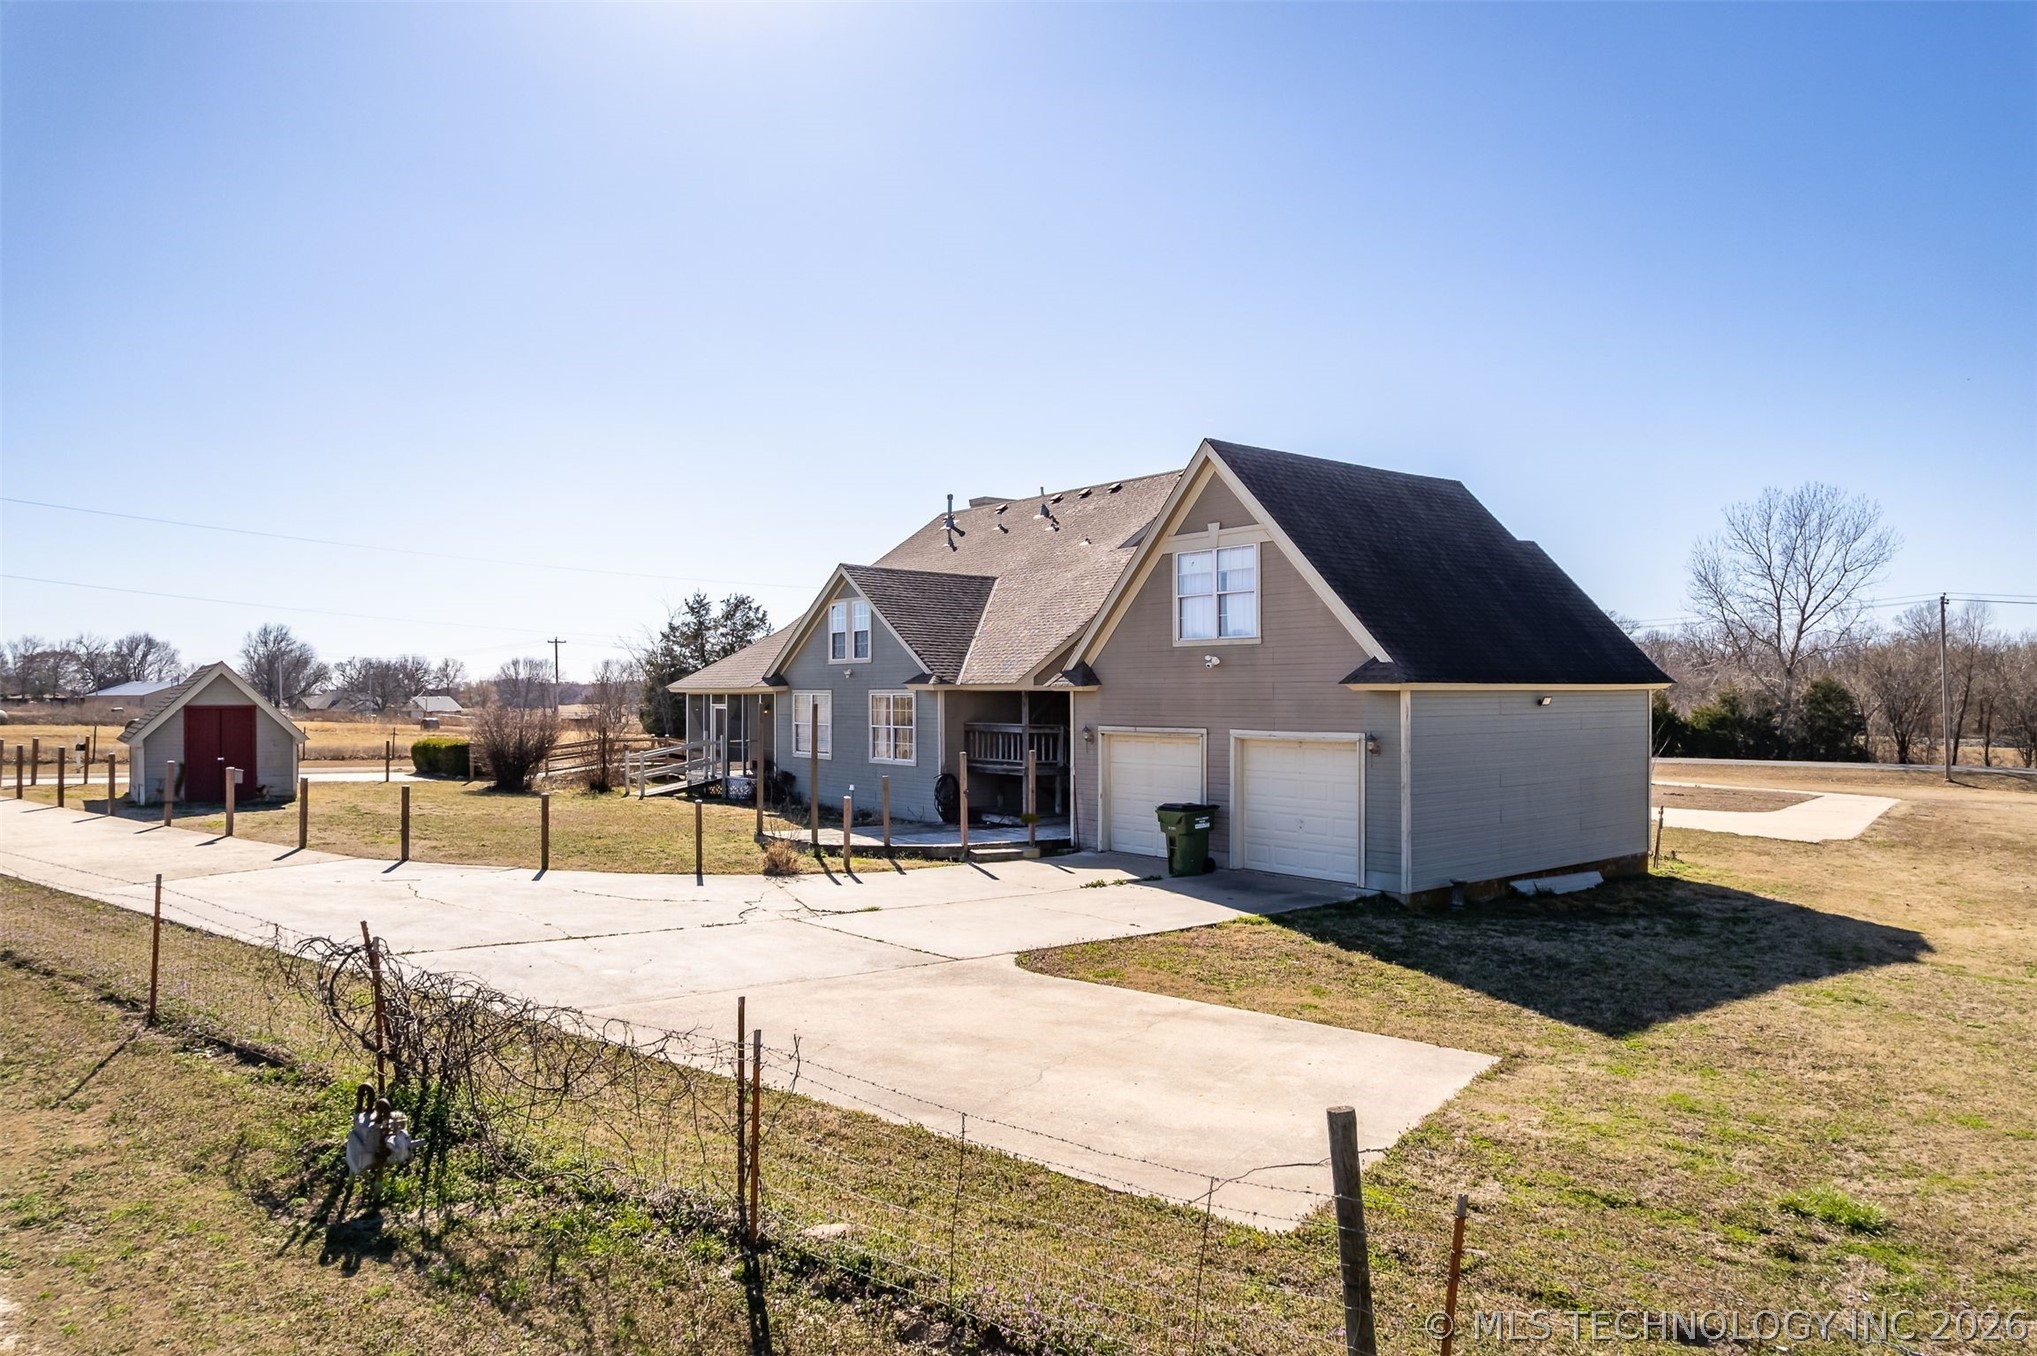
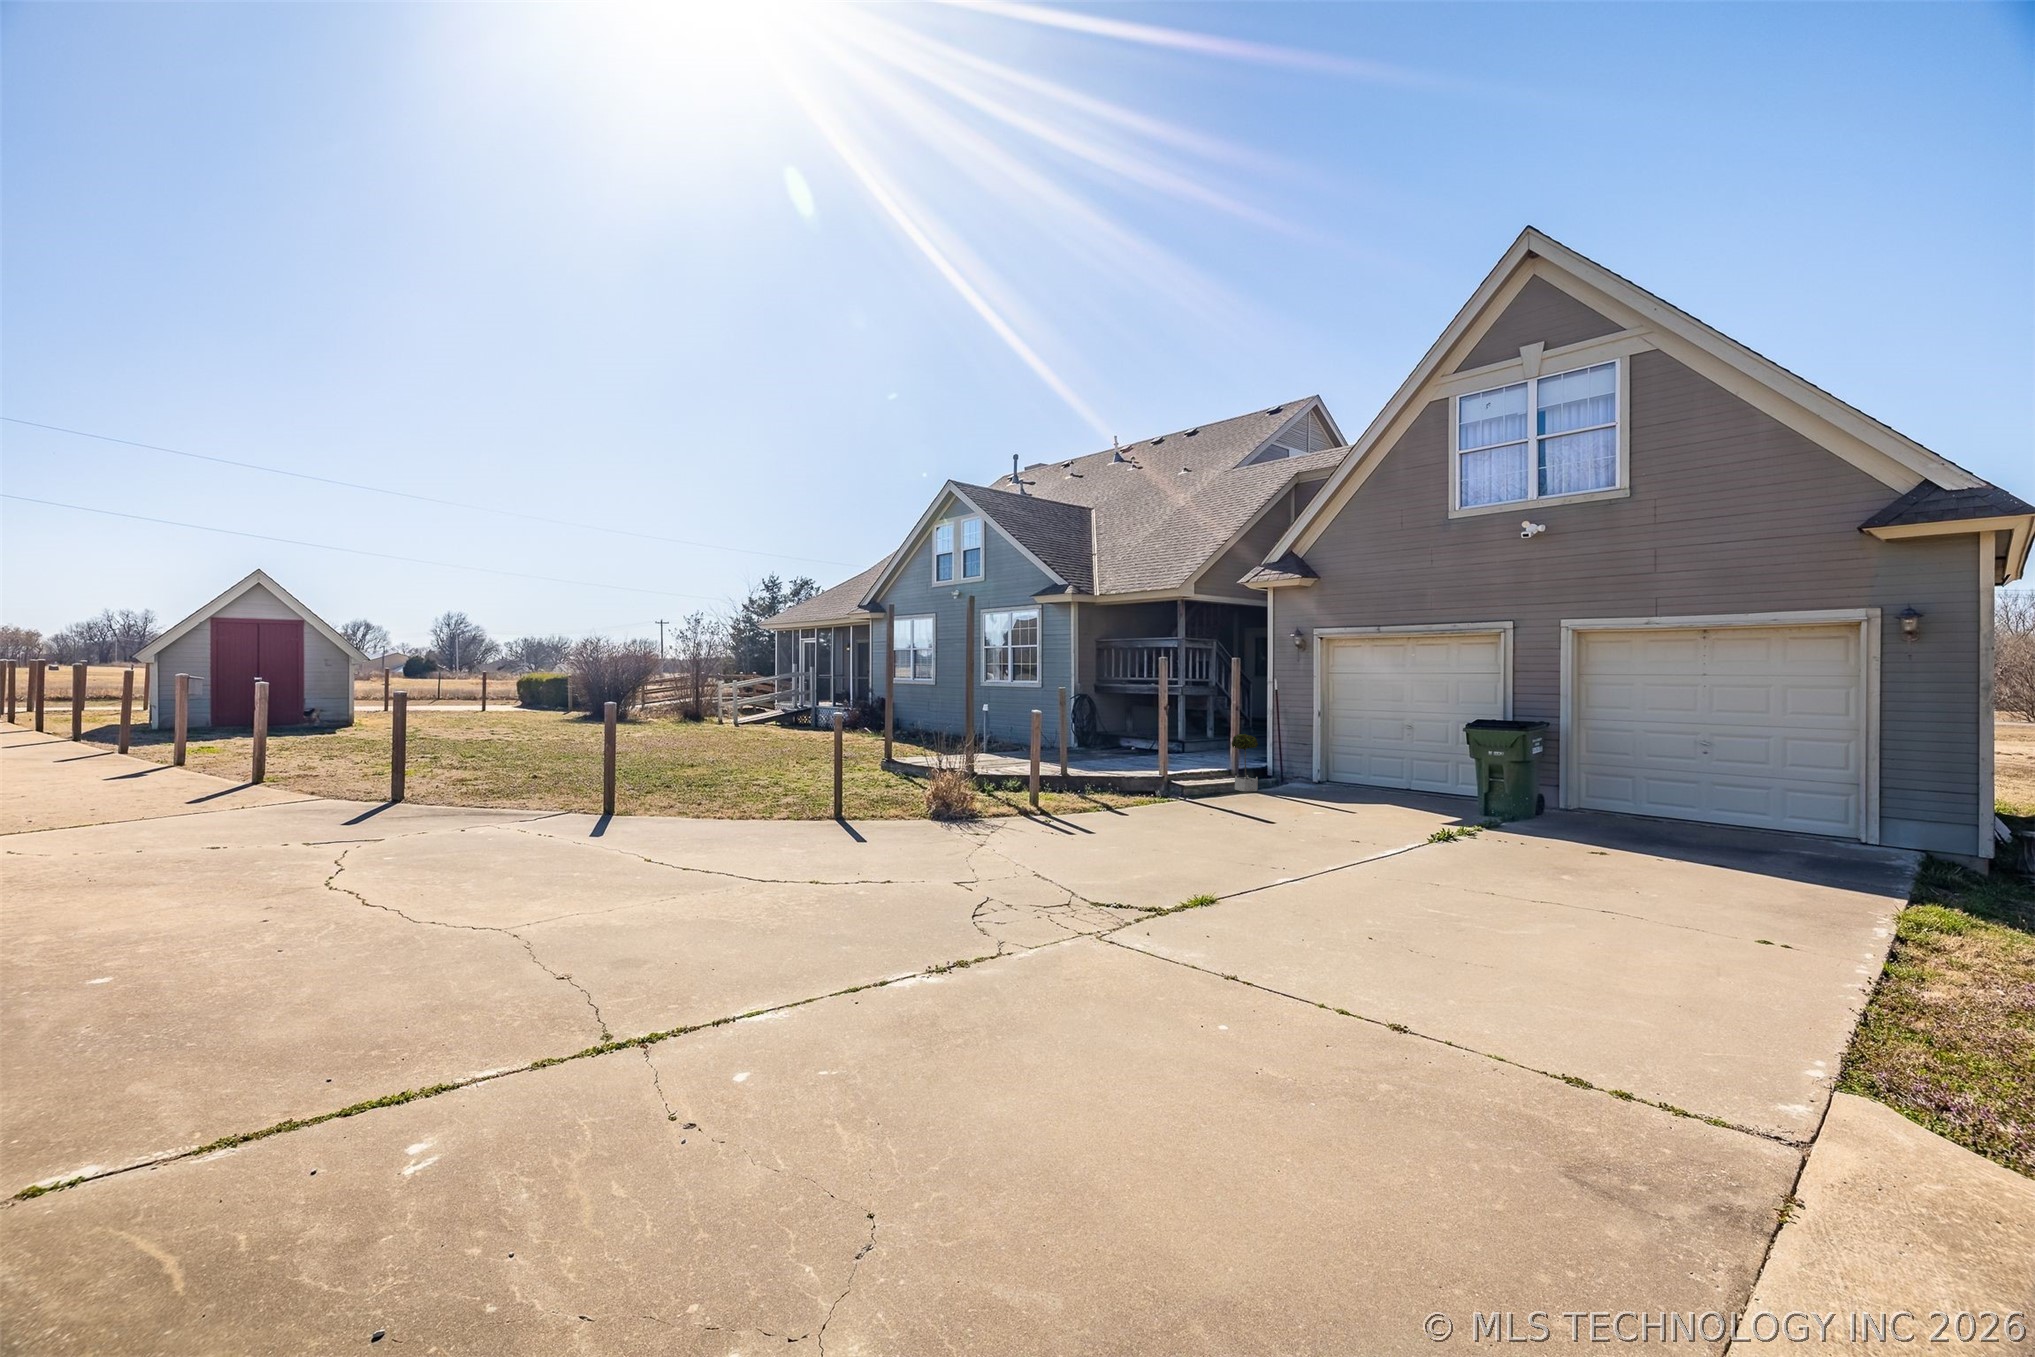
lounge chair: present [155,762,188,801] -> none [207,687,245,730]

